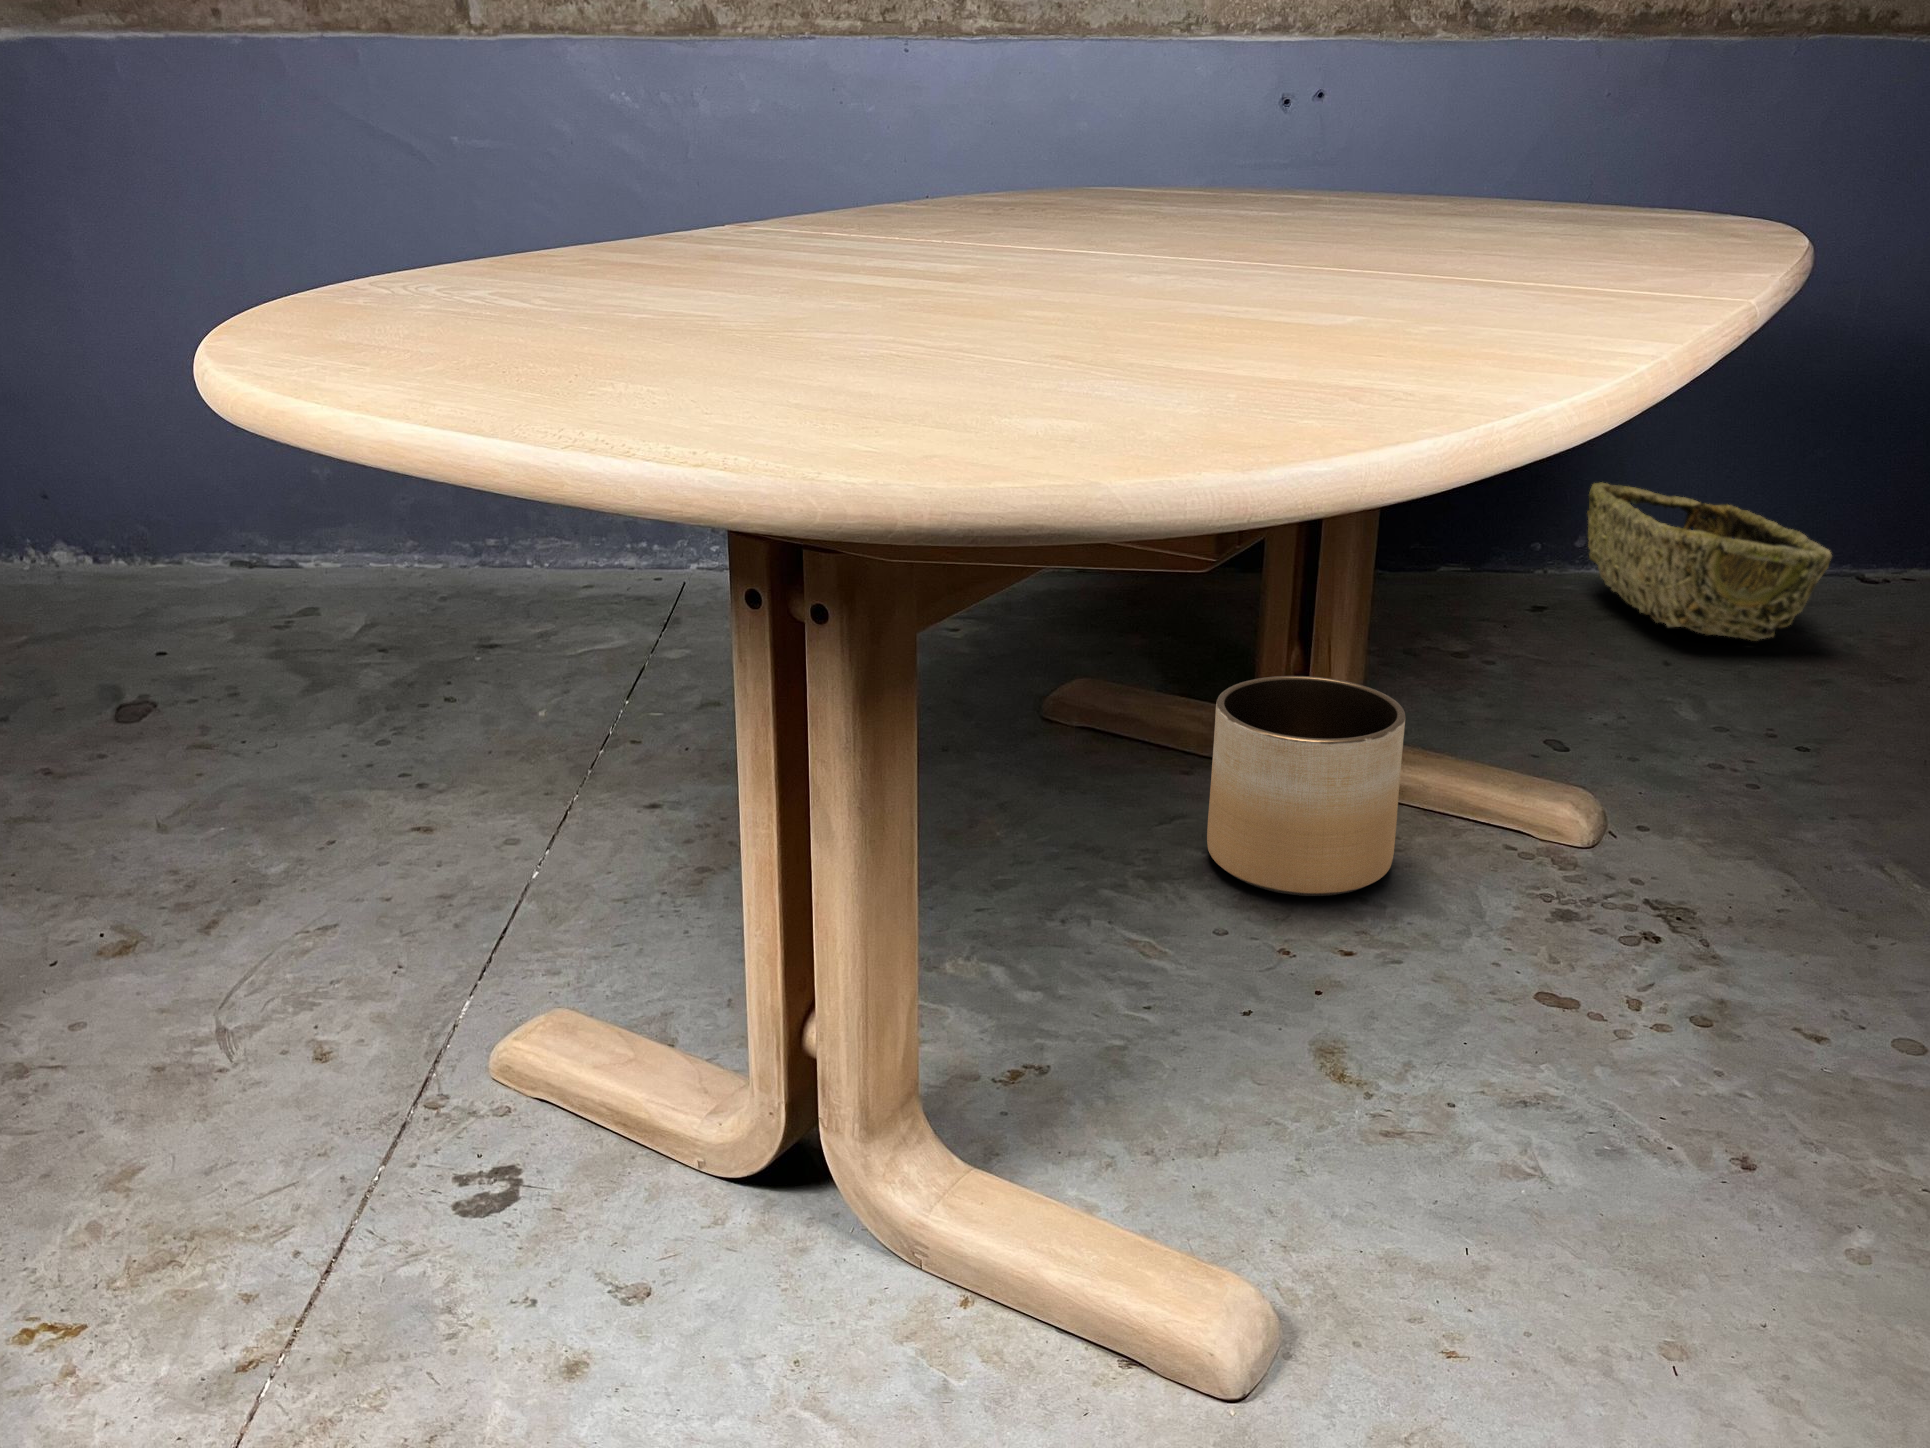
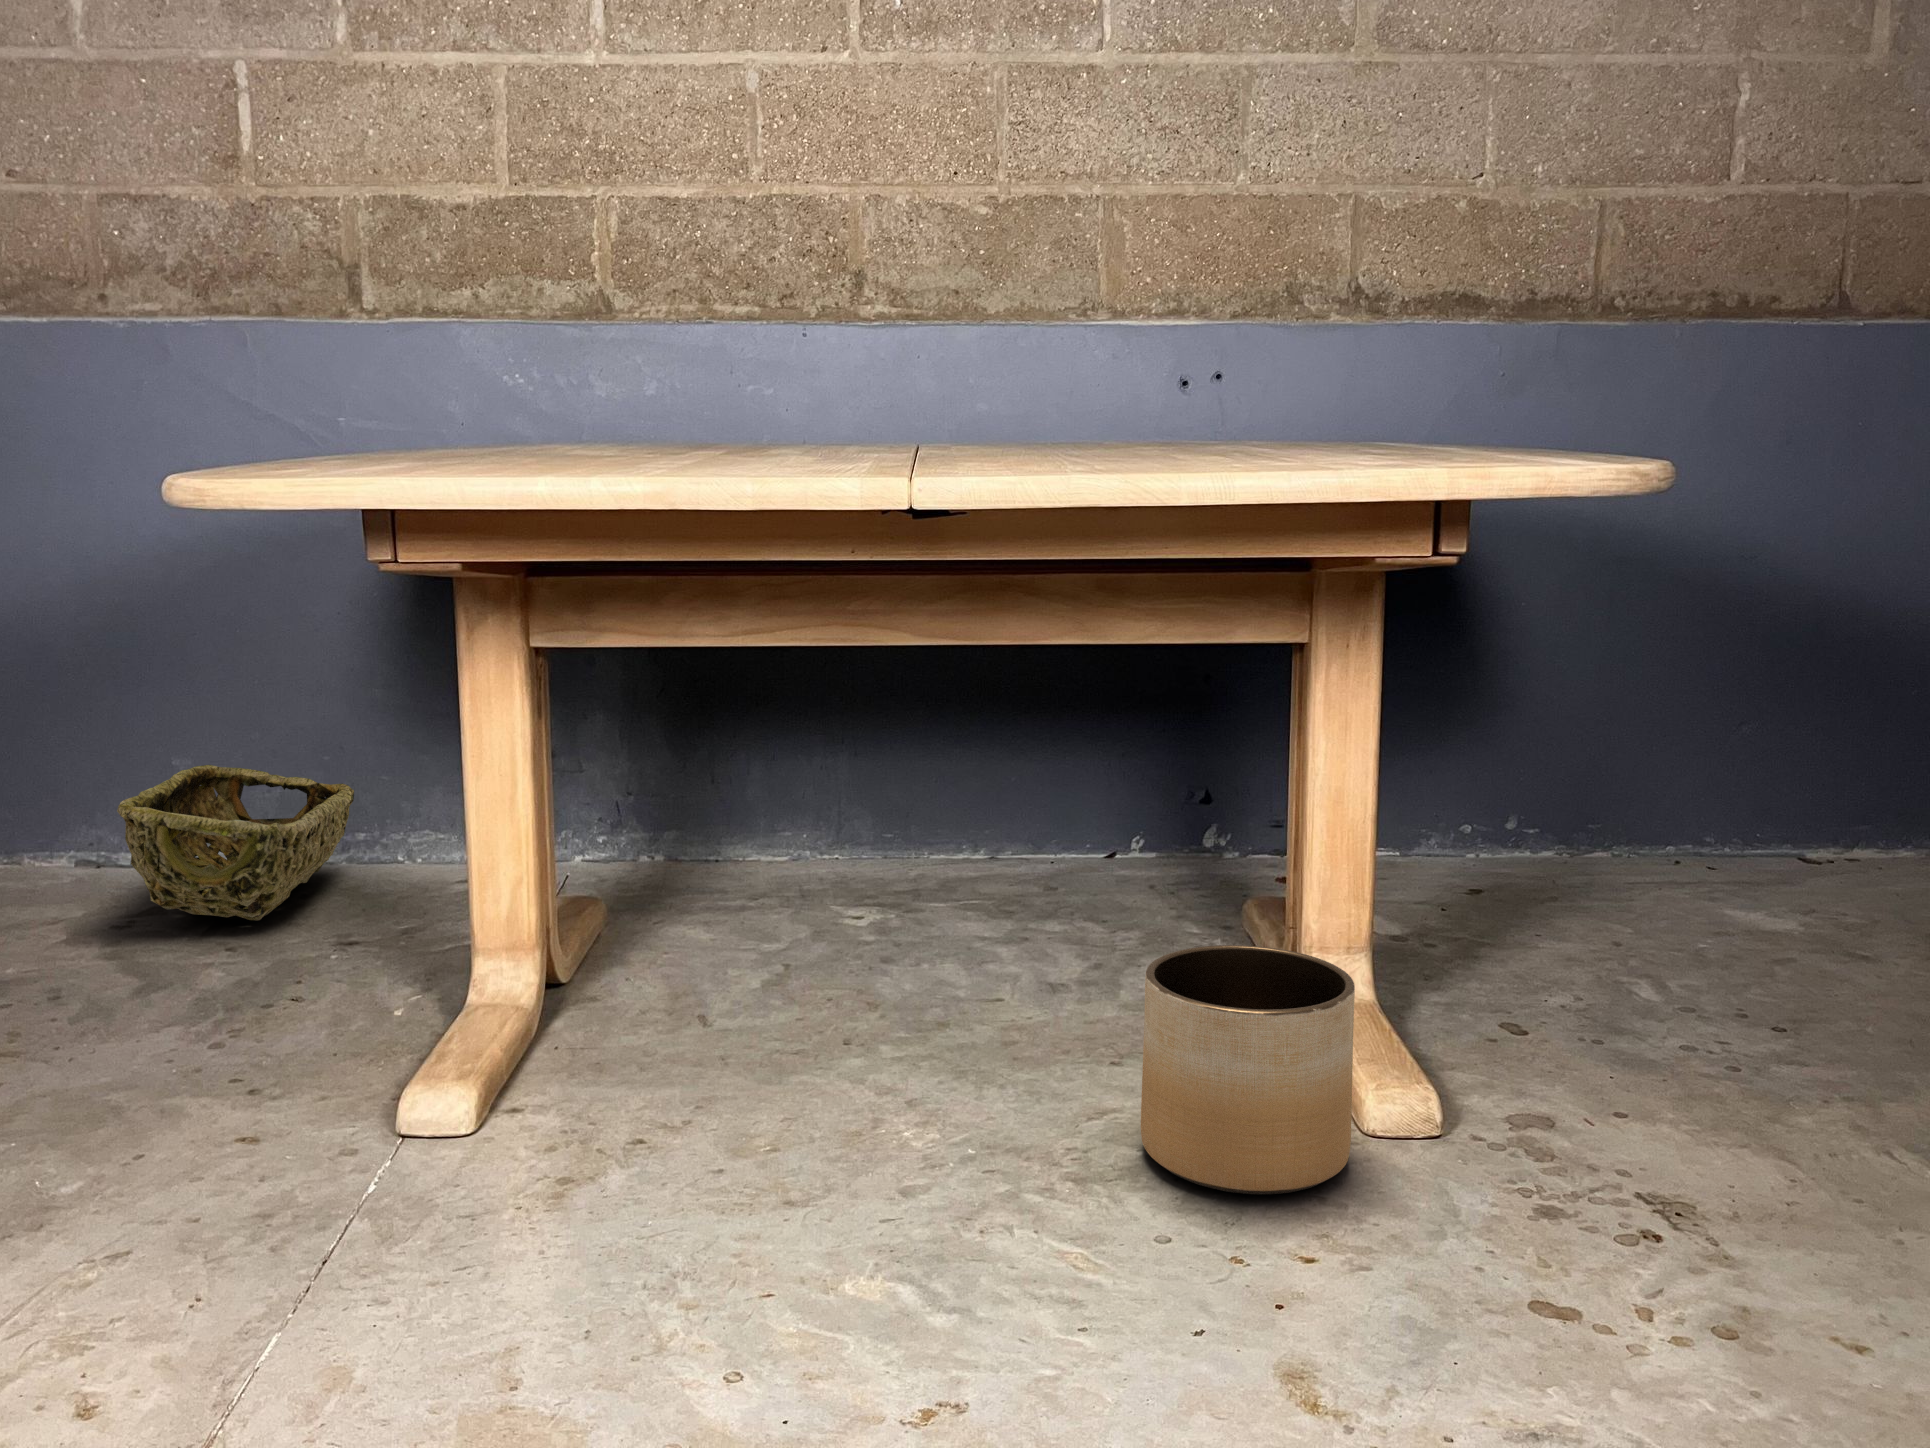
woven basket: present [1587,482,1832,641] -> present [117,765,354,920]

